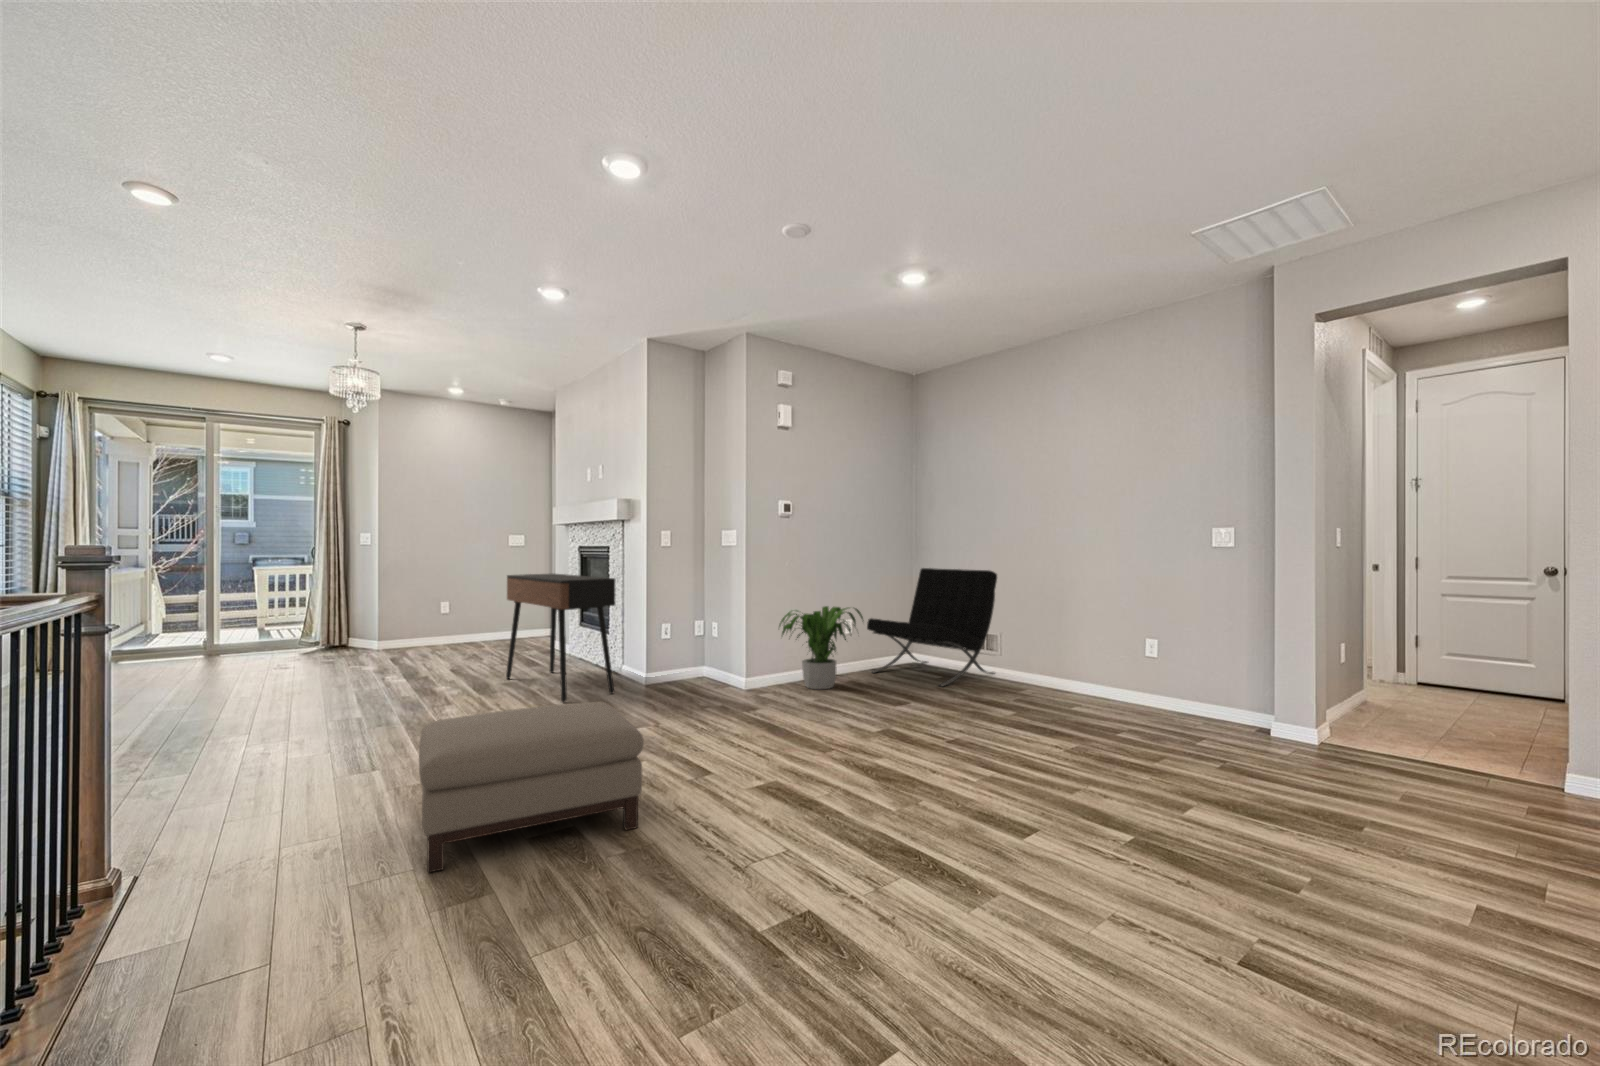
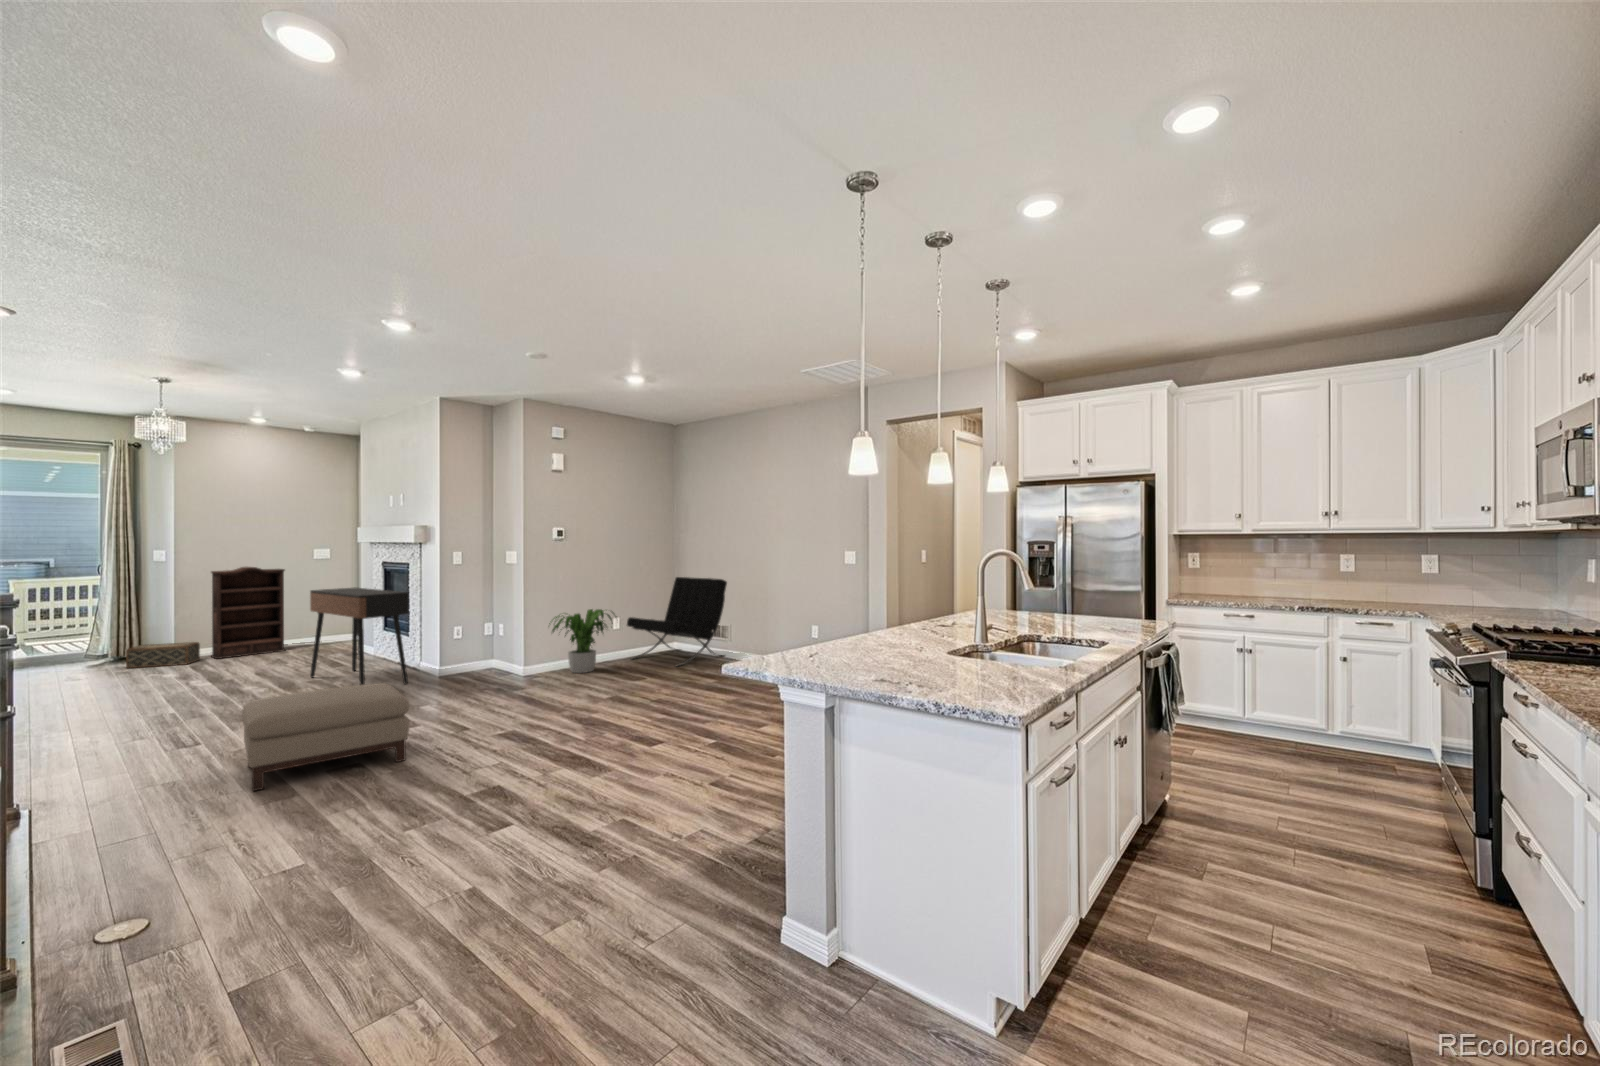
bookshelf: none [411,551,482,651] -> present [211,567,285,659]
woven basket: none [331,632,400,658] -> present [126,642,200,668]

